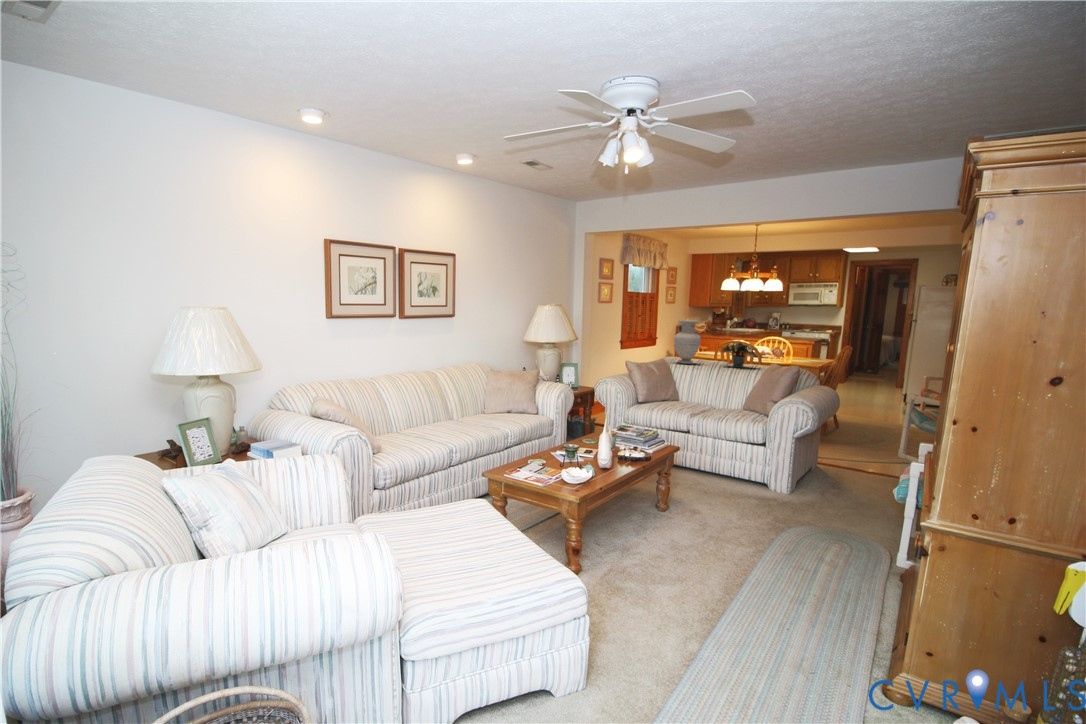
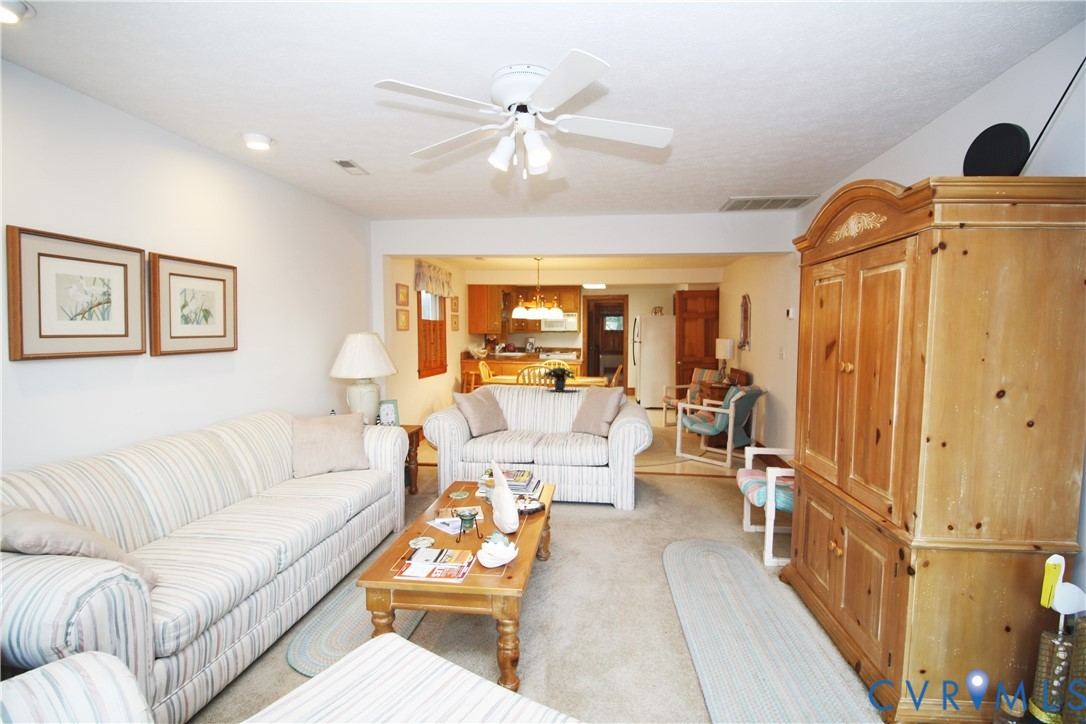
vase: present [674,320,701,364] -> none [499,348,525,391]

